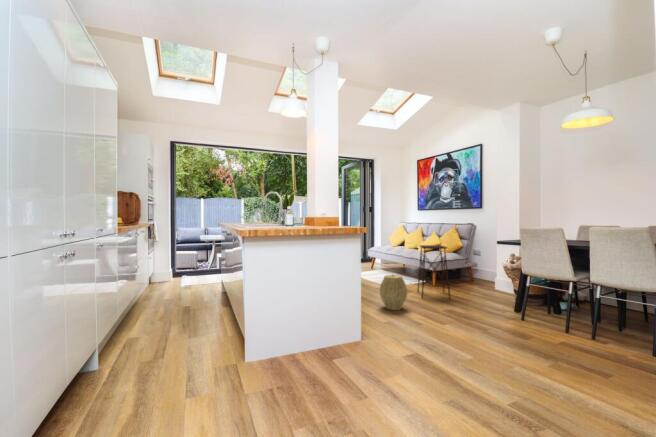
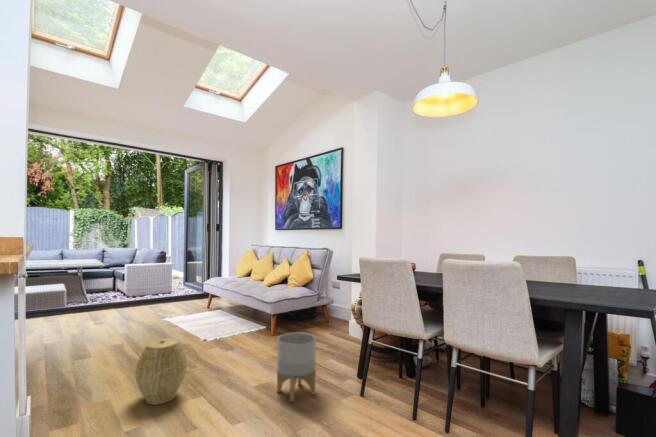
side table: present [418,245,450,299] -> none [231,282,275,367]
planter: none [464,276,492,316] -> present [277,333,316,402]

